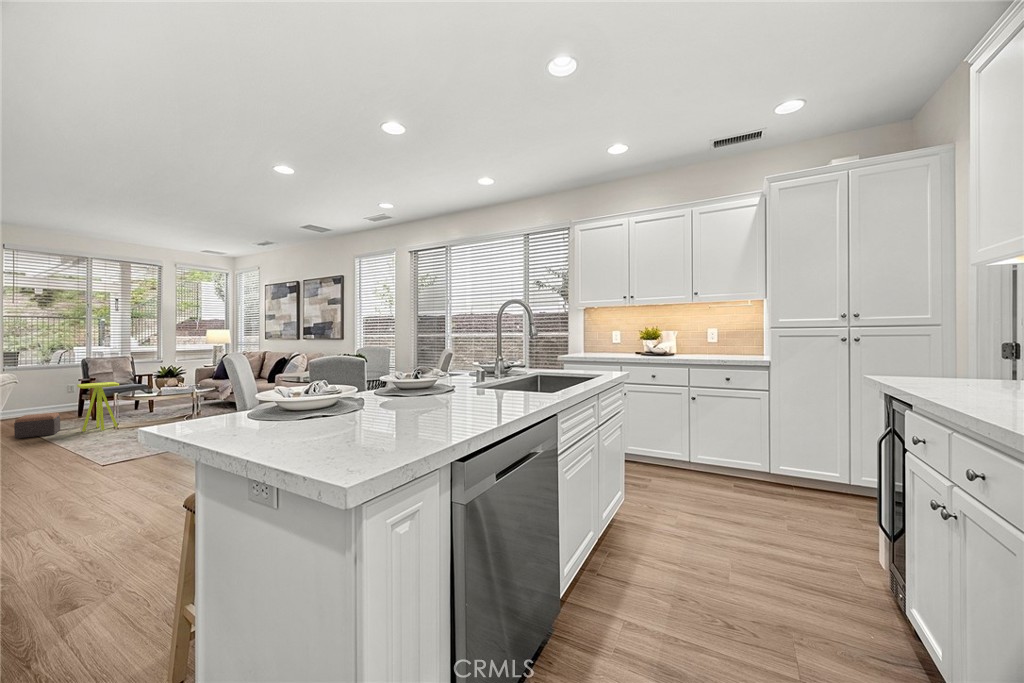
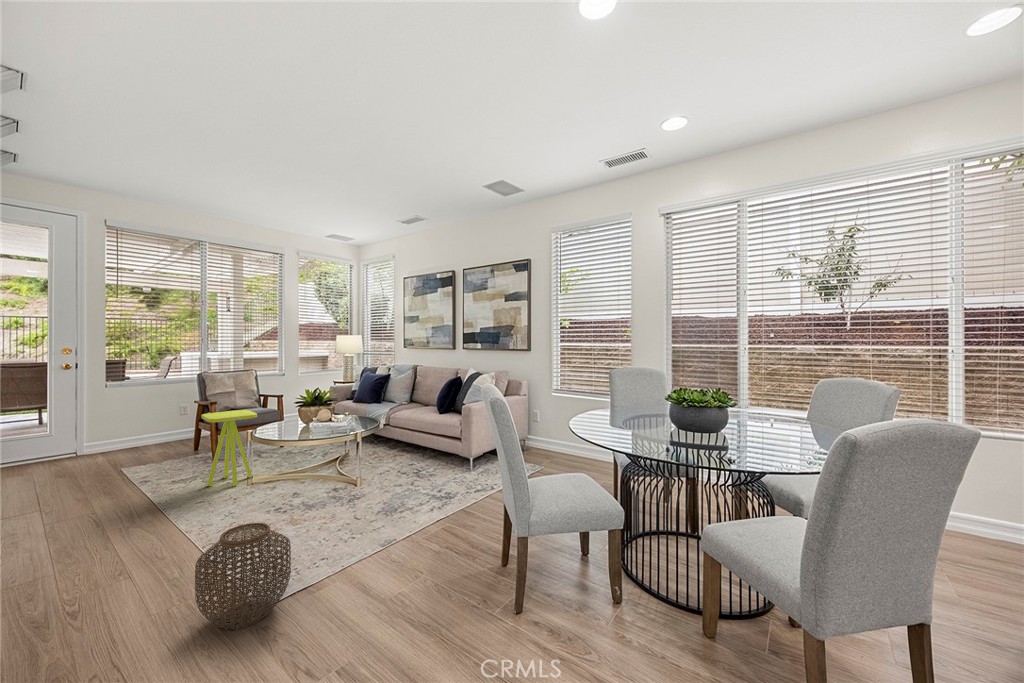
footstool: present [14,413,60,439] -> none [117,455,177,499]
woven basket: none [53,426,111,472] -> present [195,523,291,629]

